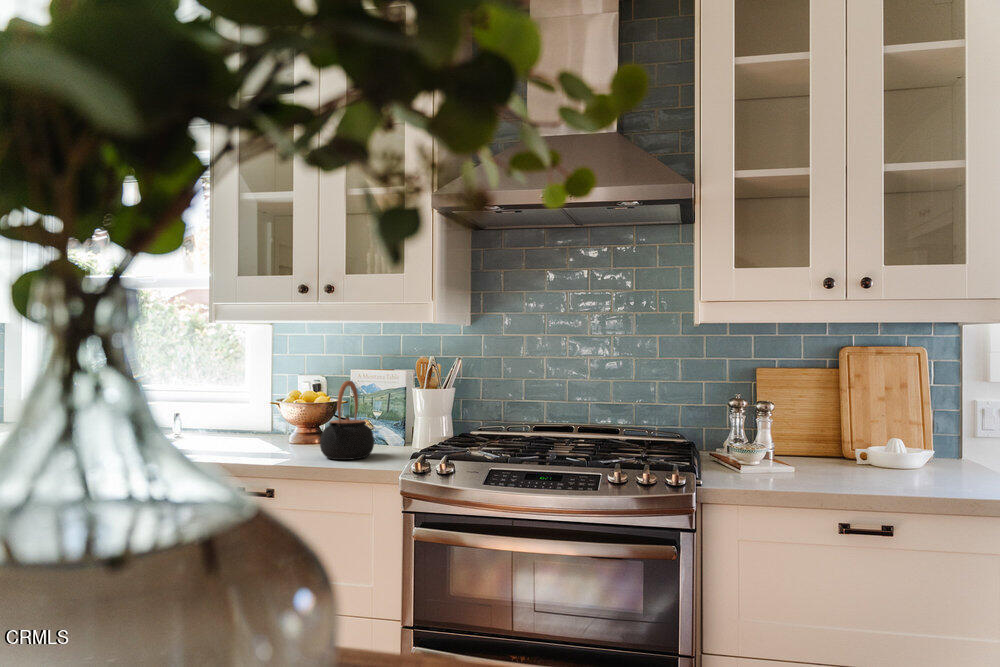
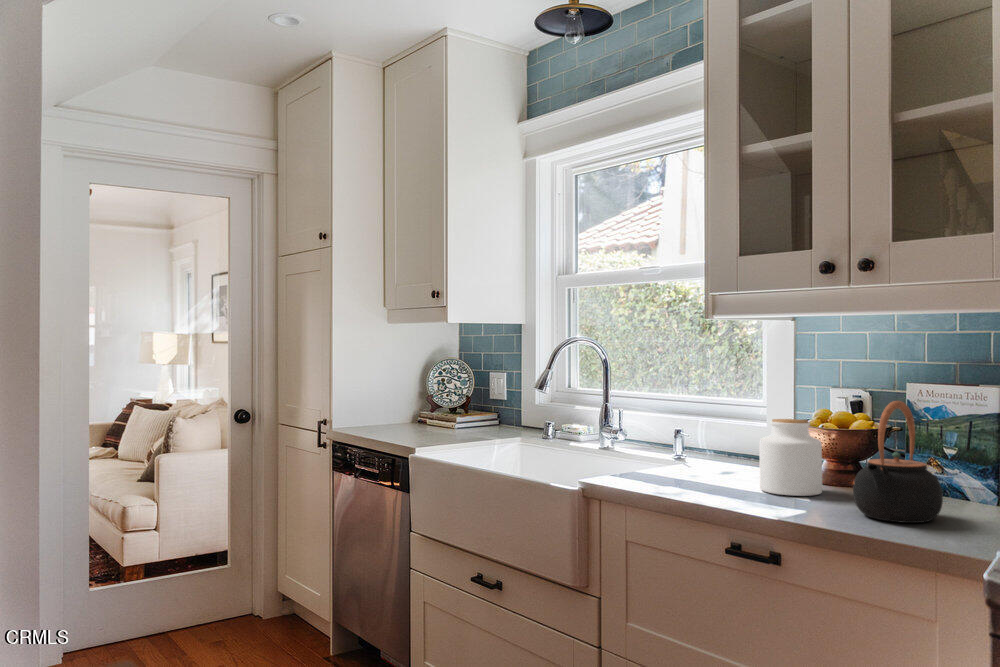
jar: none [252,398,297,453] -> present [760,419,822,496]

